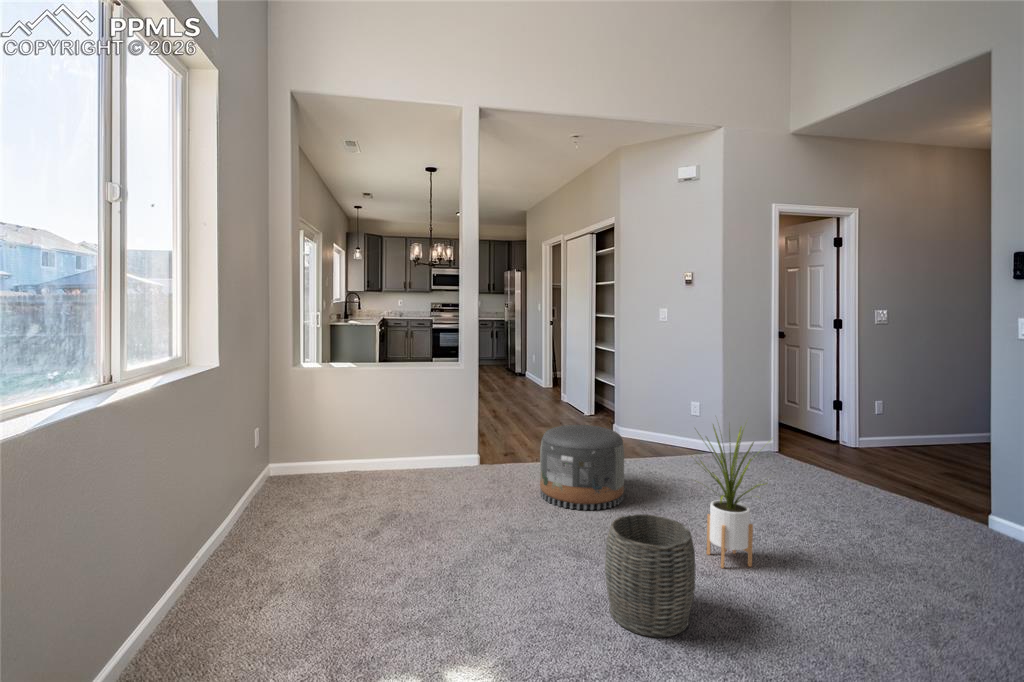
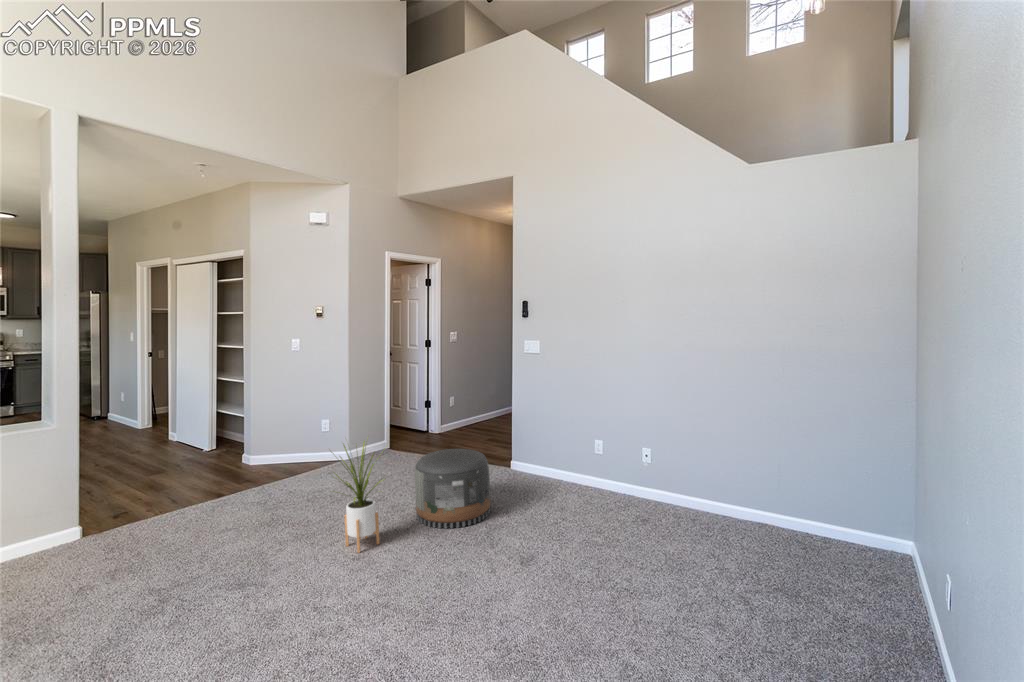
pouf: present [540,425,624,510] -> present [415,449,491,529]
woven basket: present [605,514,695,637] -> none [263,529,341,631]

